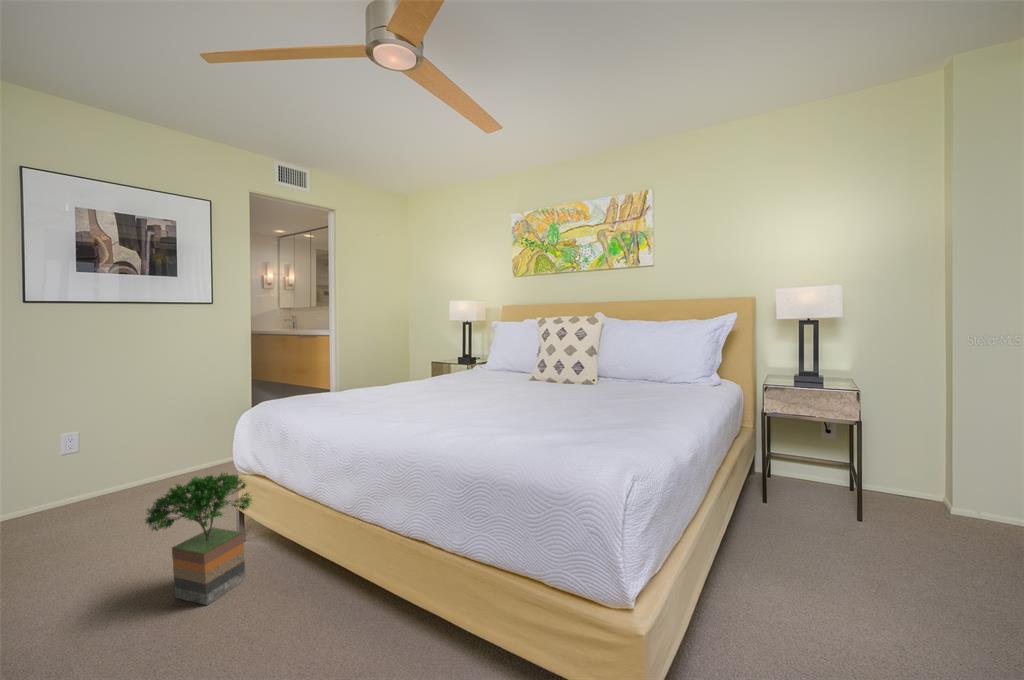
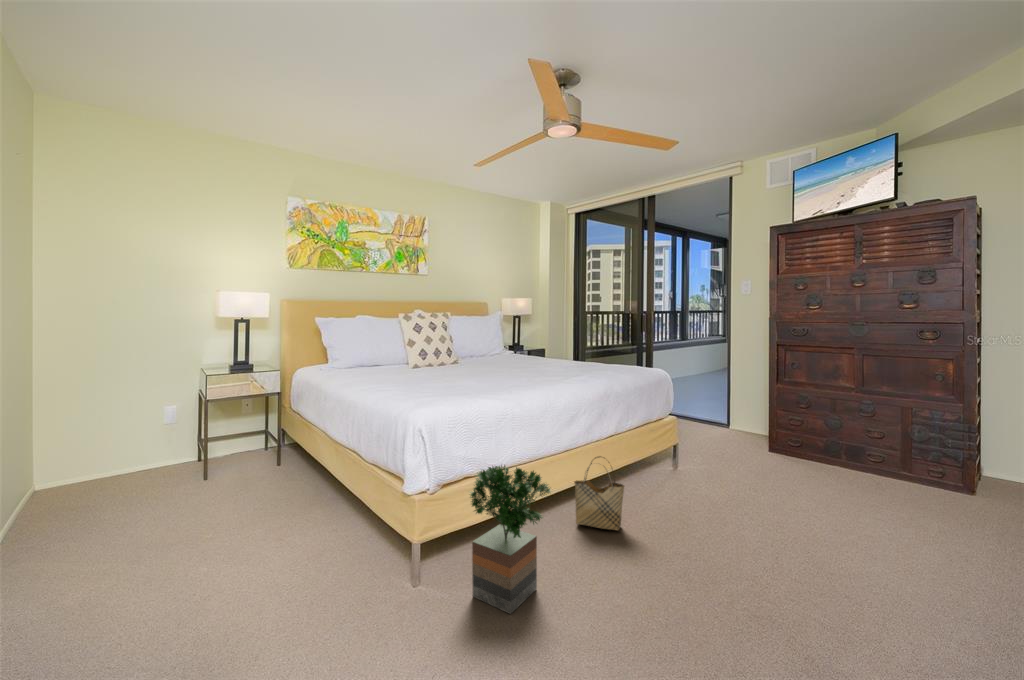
woven basket: none [311,537,359,653] -> present [574,456,624,530]

